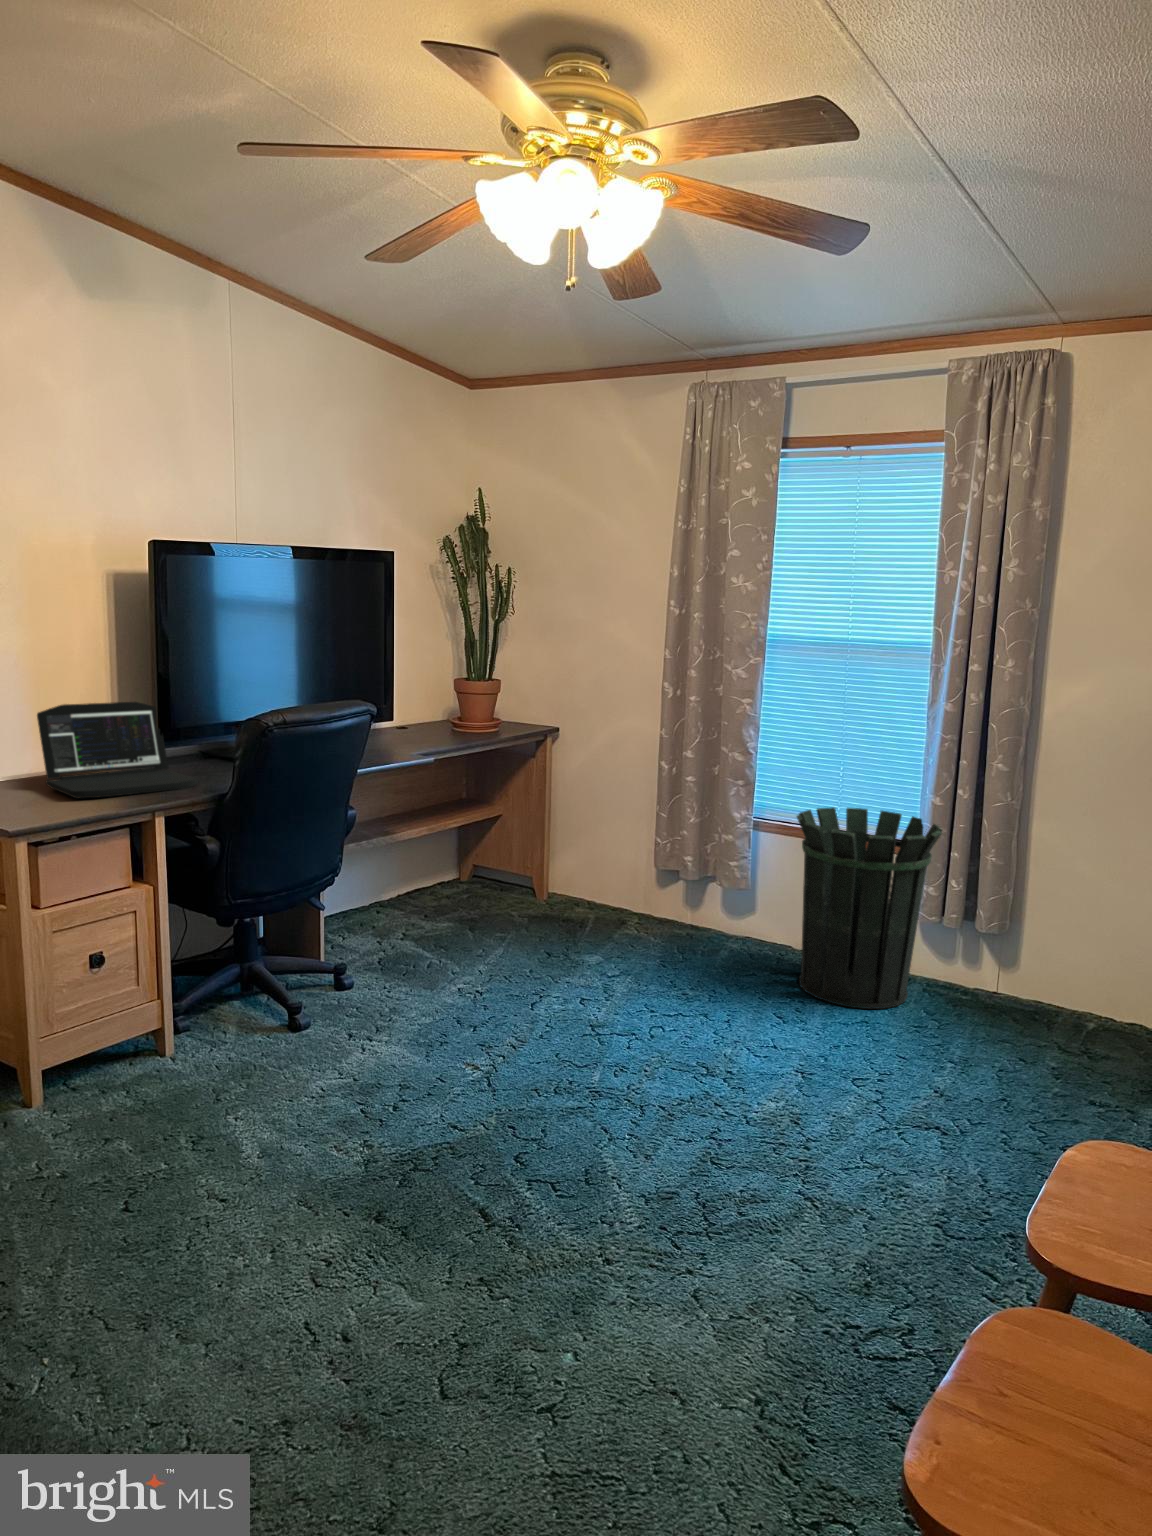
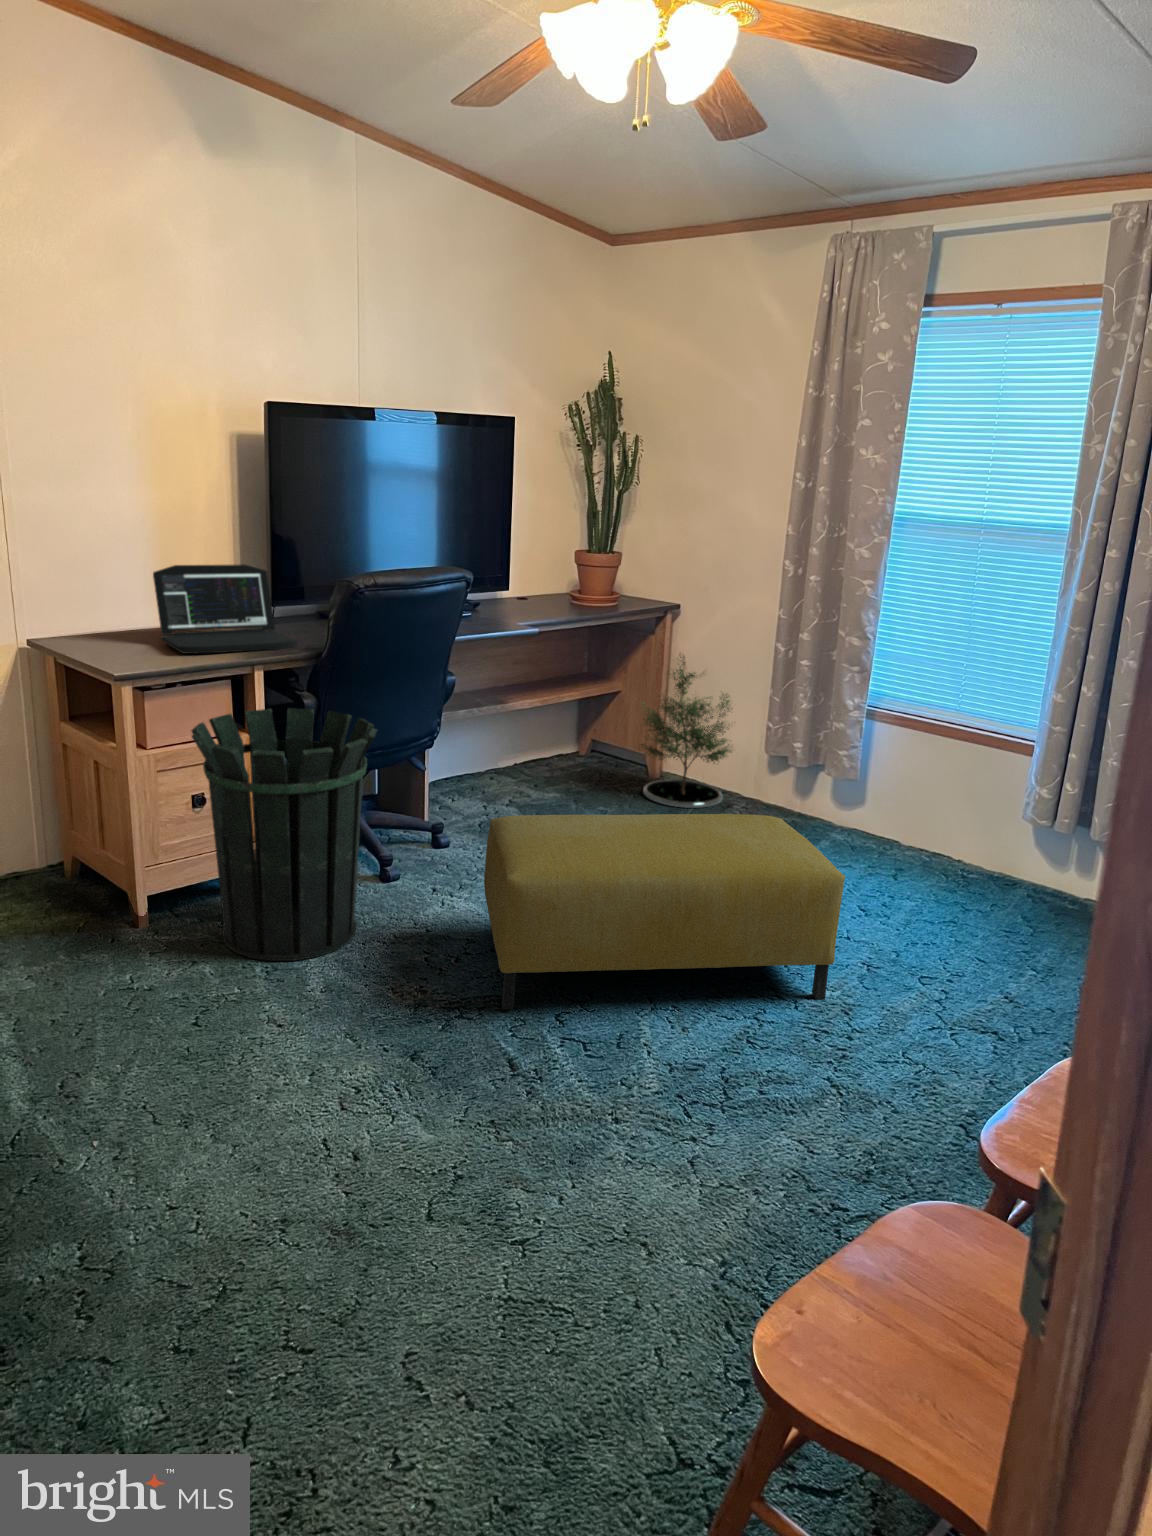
potted tree: none [532,773,628,928] -> present [642,657,732,808]
waste bin: present [797,807,942,1009] -> present [191,708,377,961]
ottoman: none [420,931,786,1156] -> present [484,814,845,1010]

